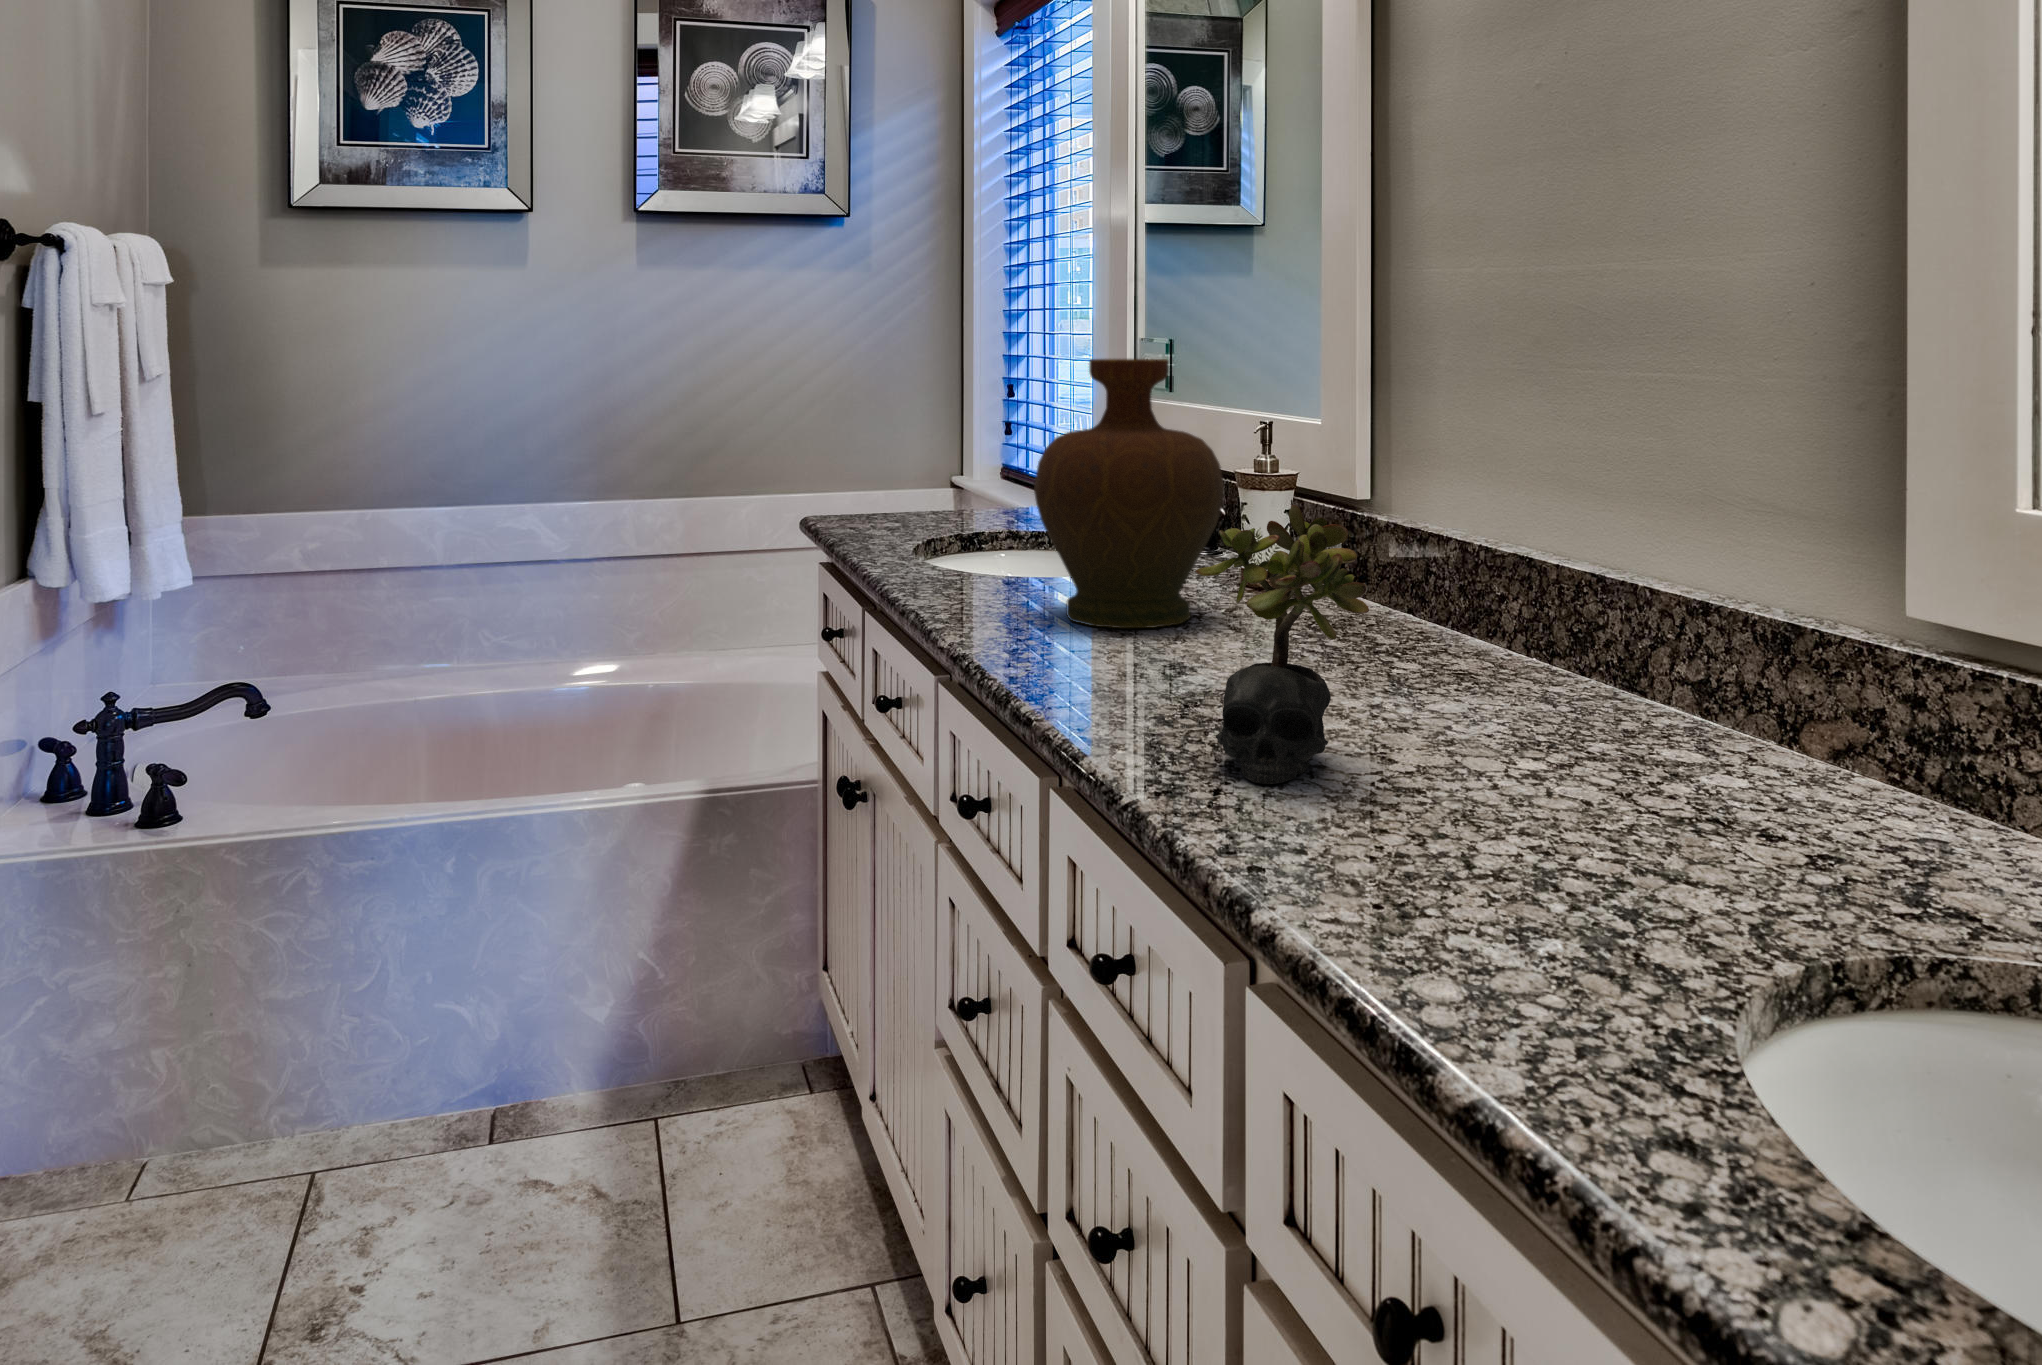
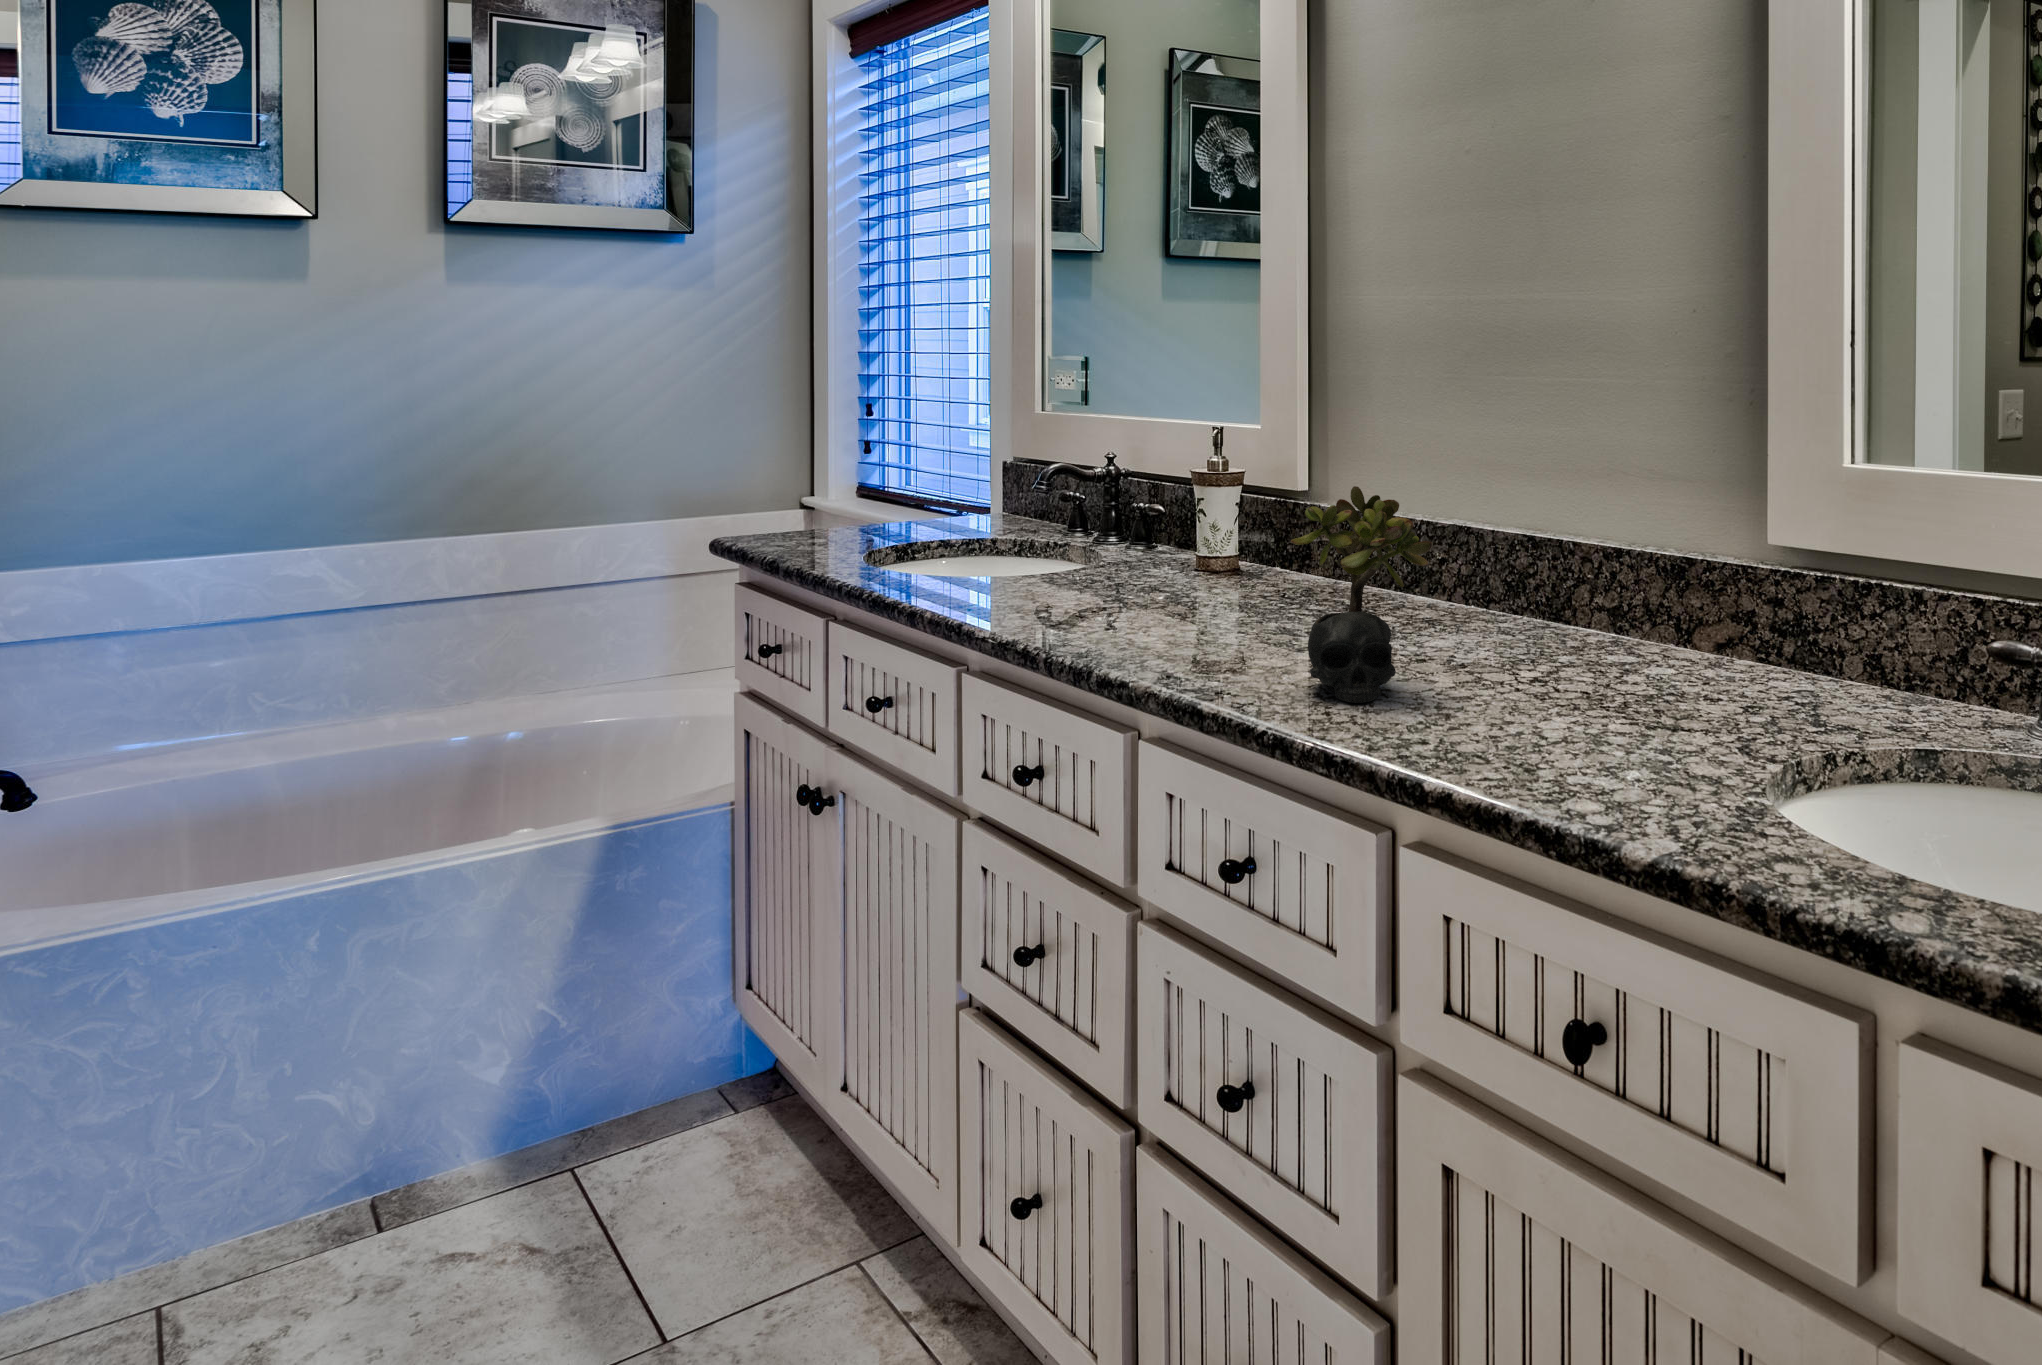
decorative vase: present [1034,359,1224,628] -> none [1039,373,1209,609]

